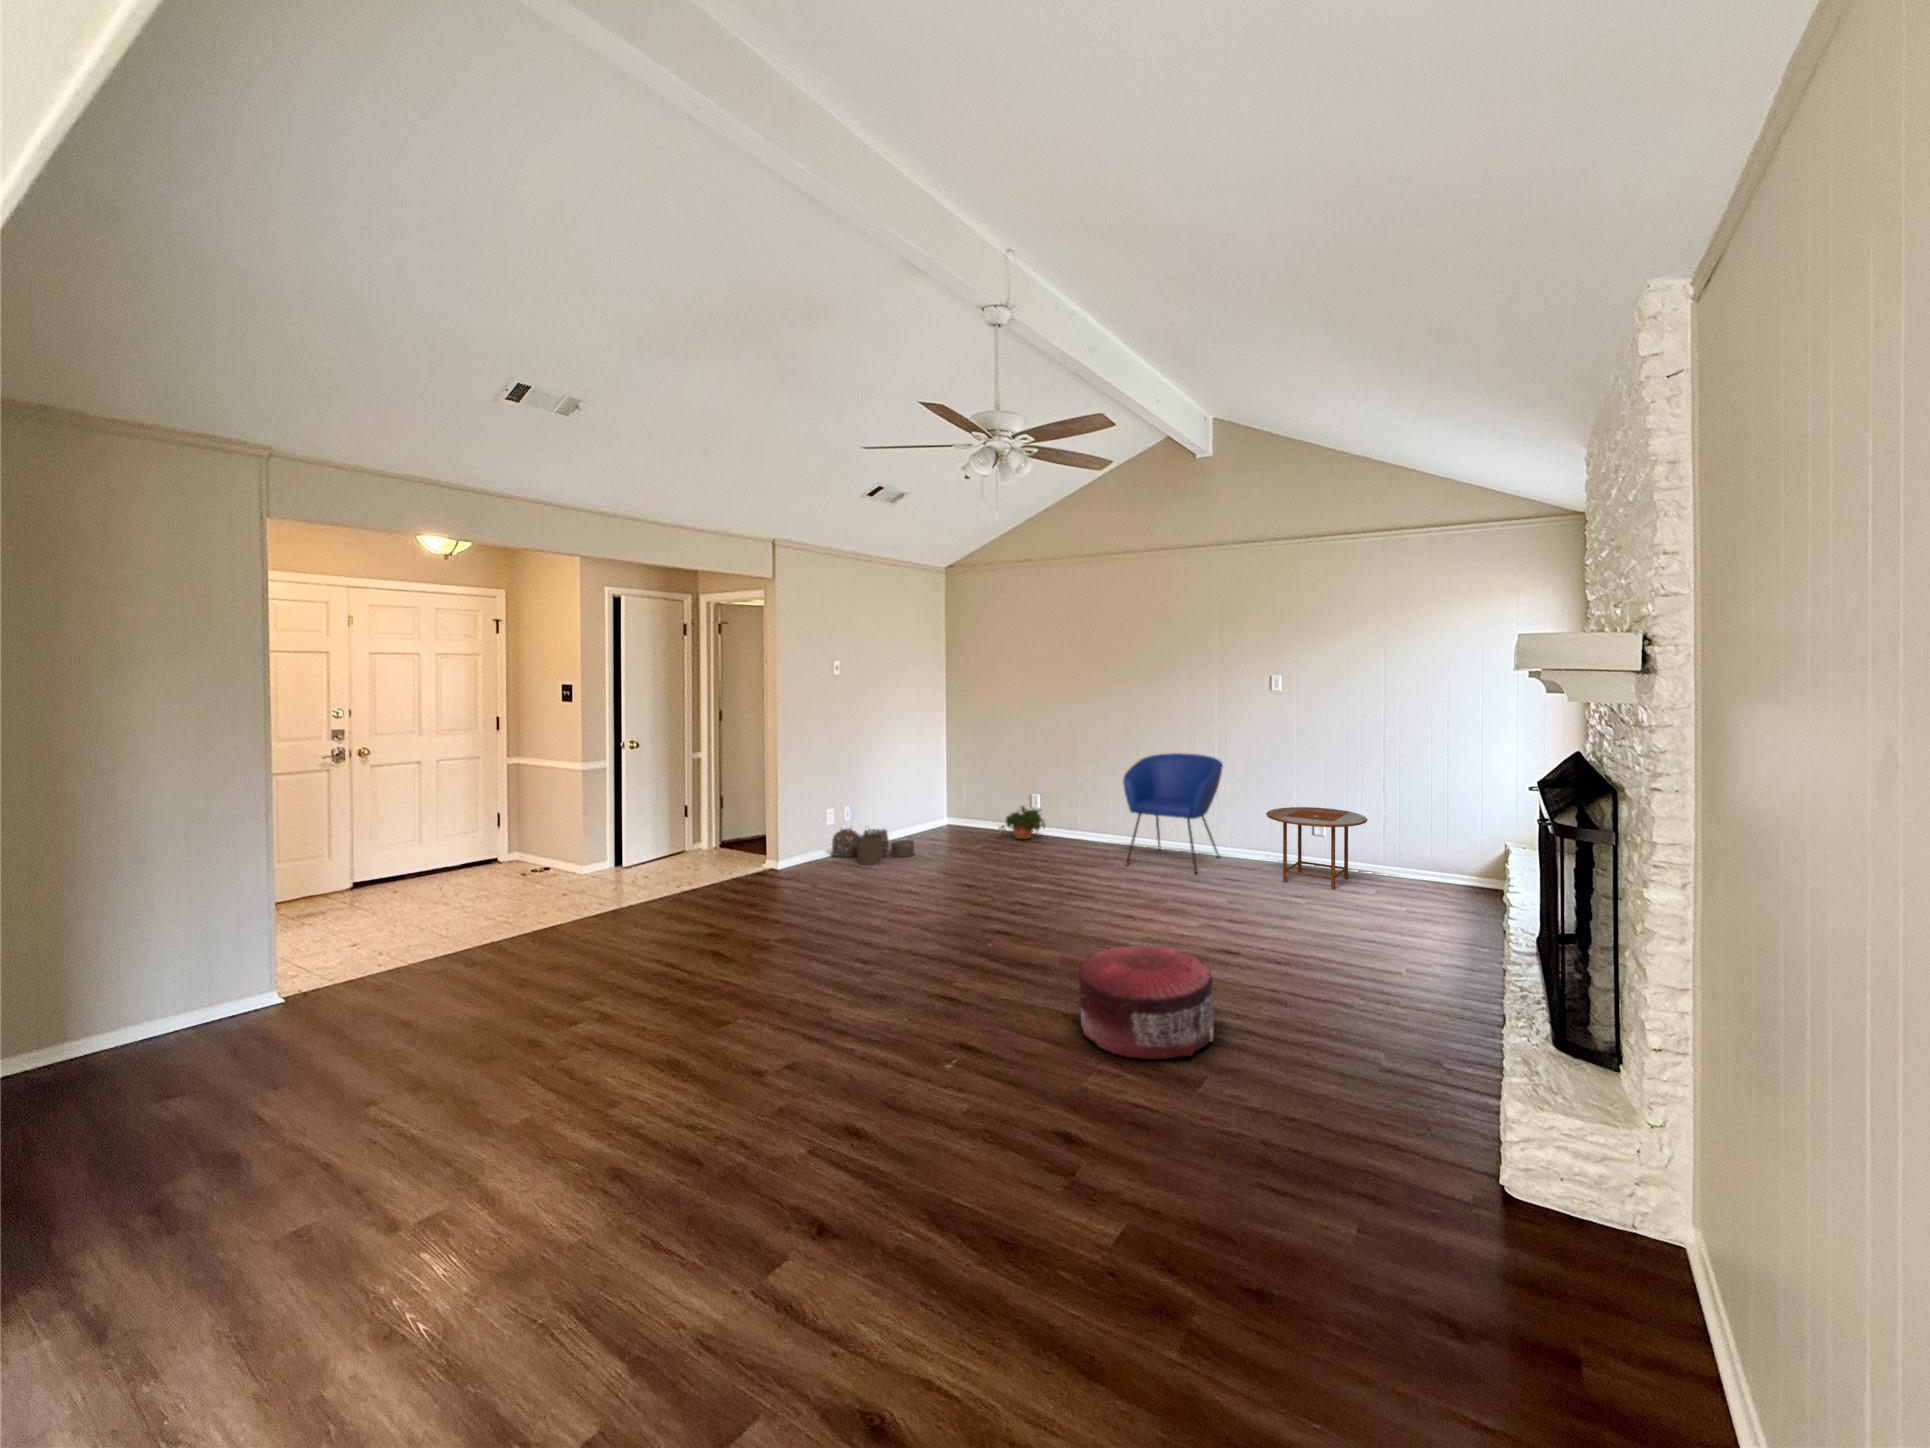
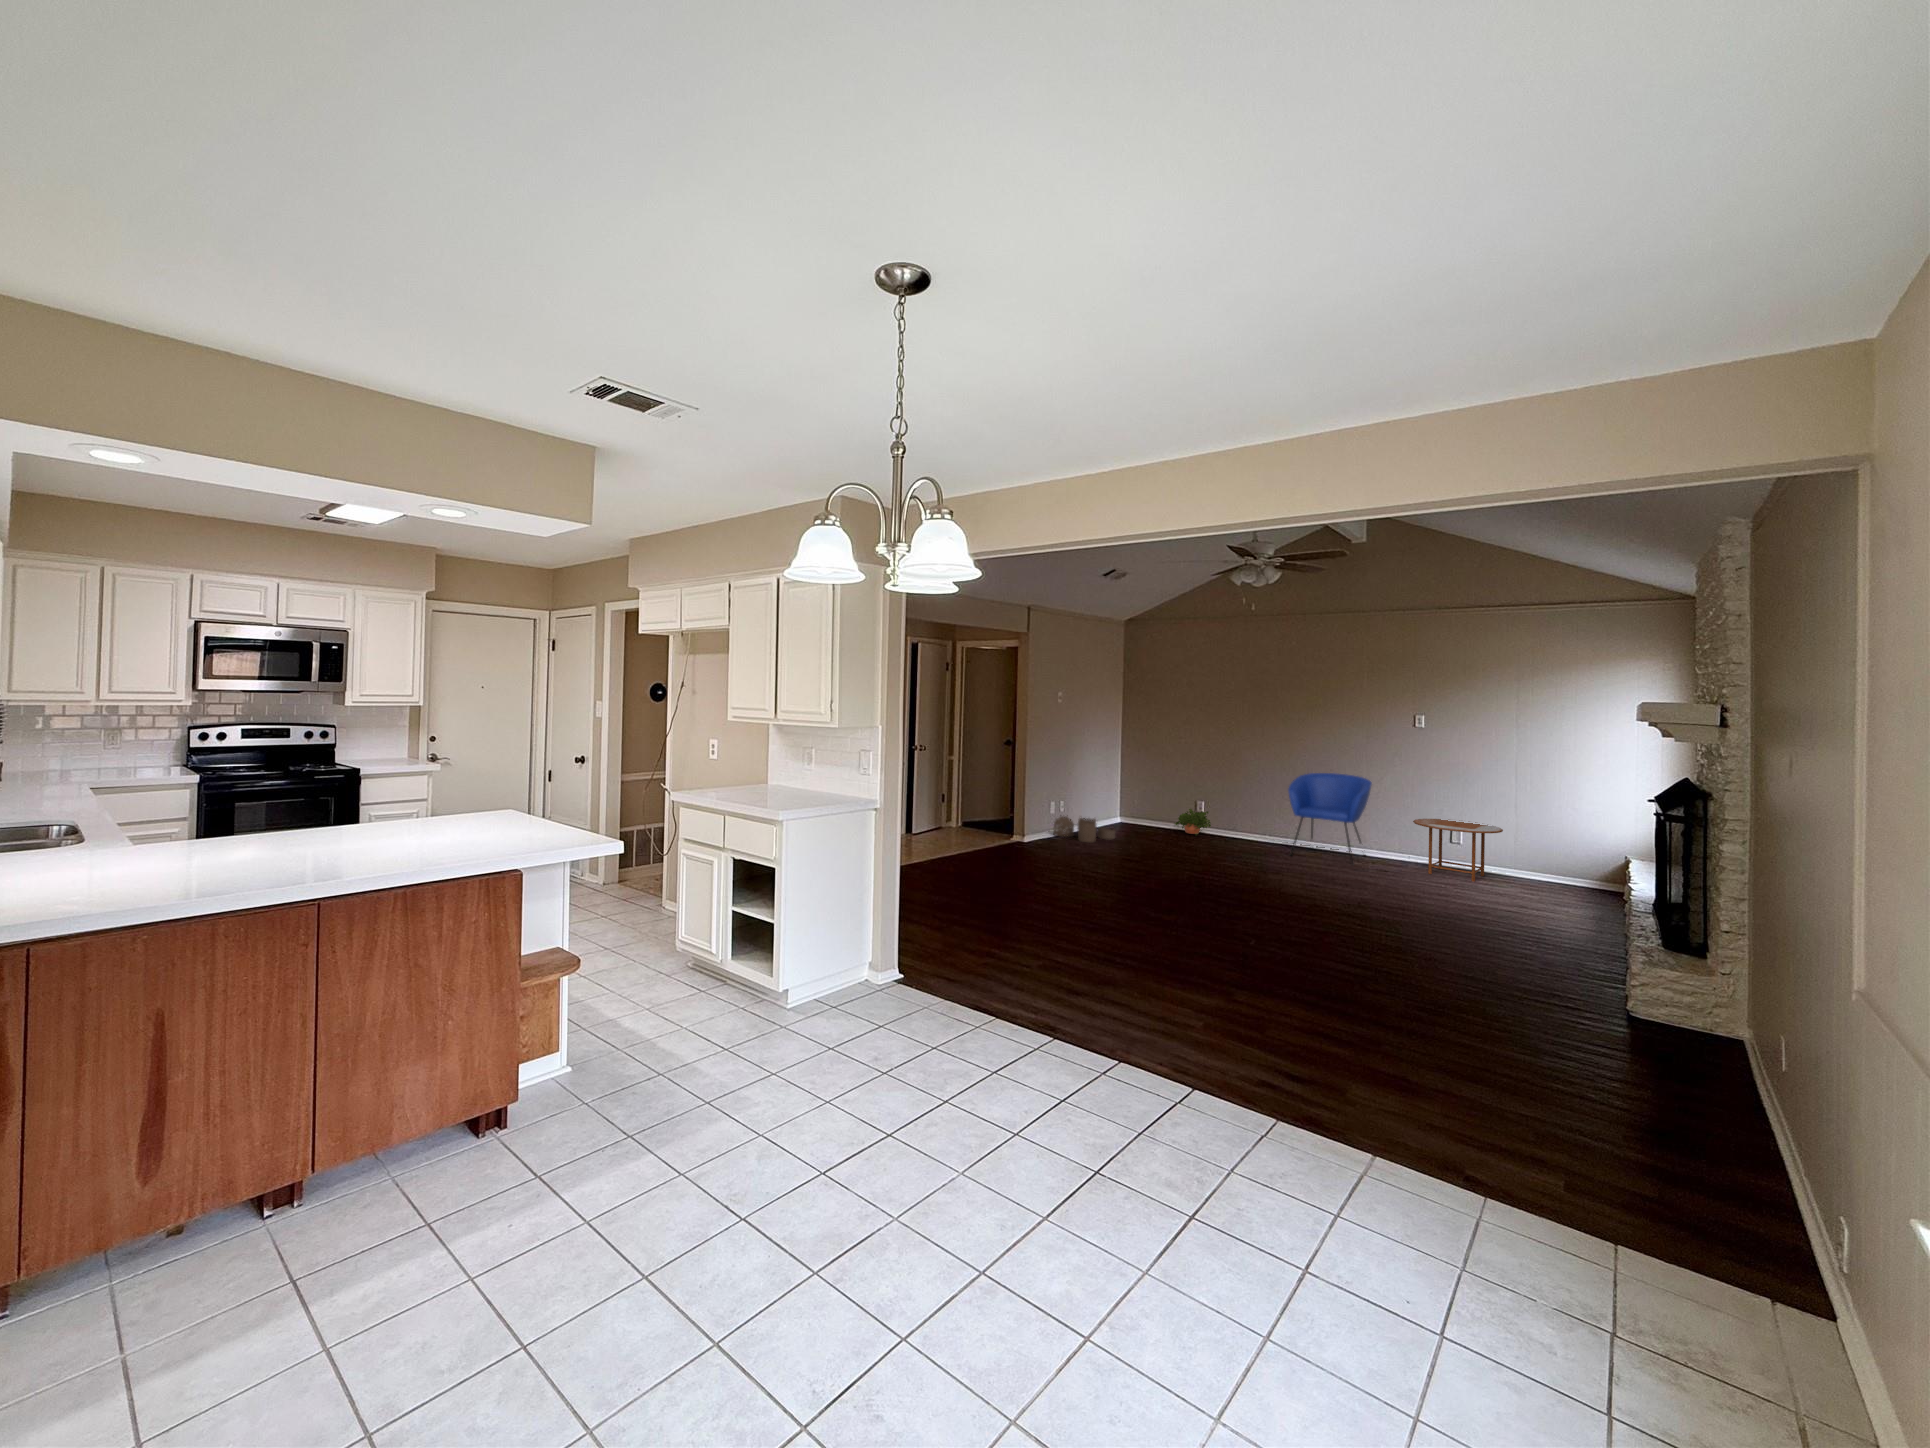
pouf: present [1078,945,1214,1059] -> none [1319,887,1417,949]

